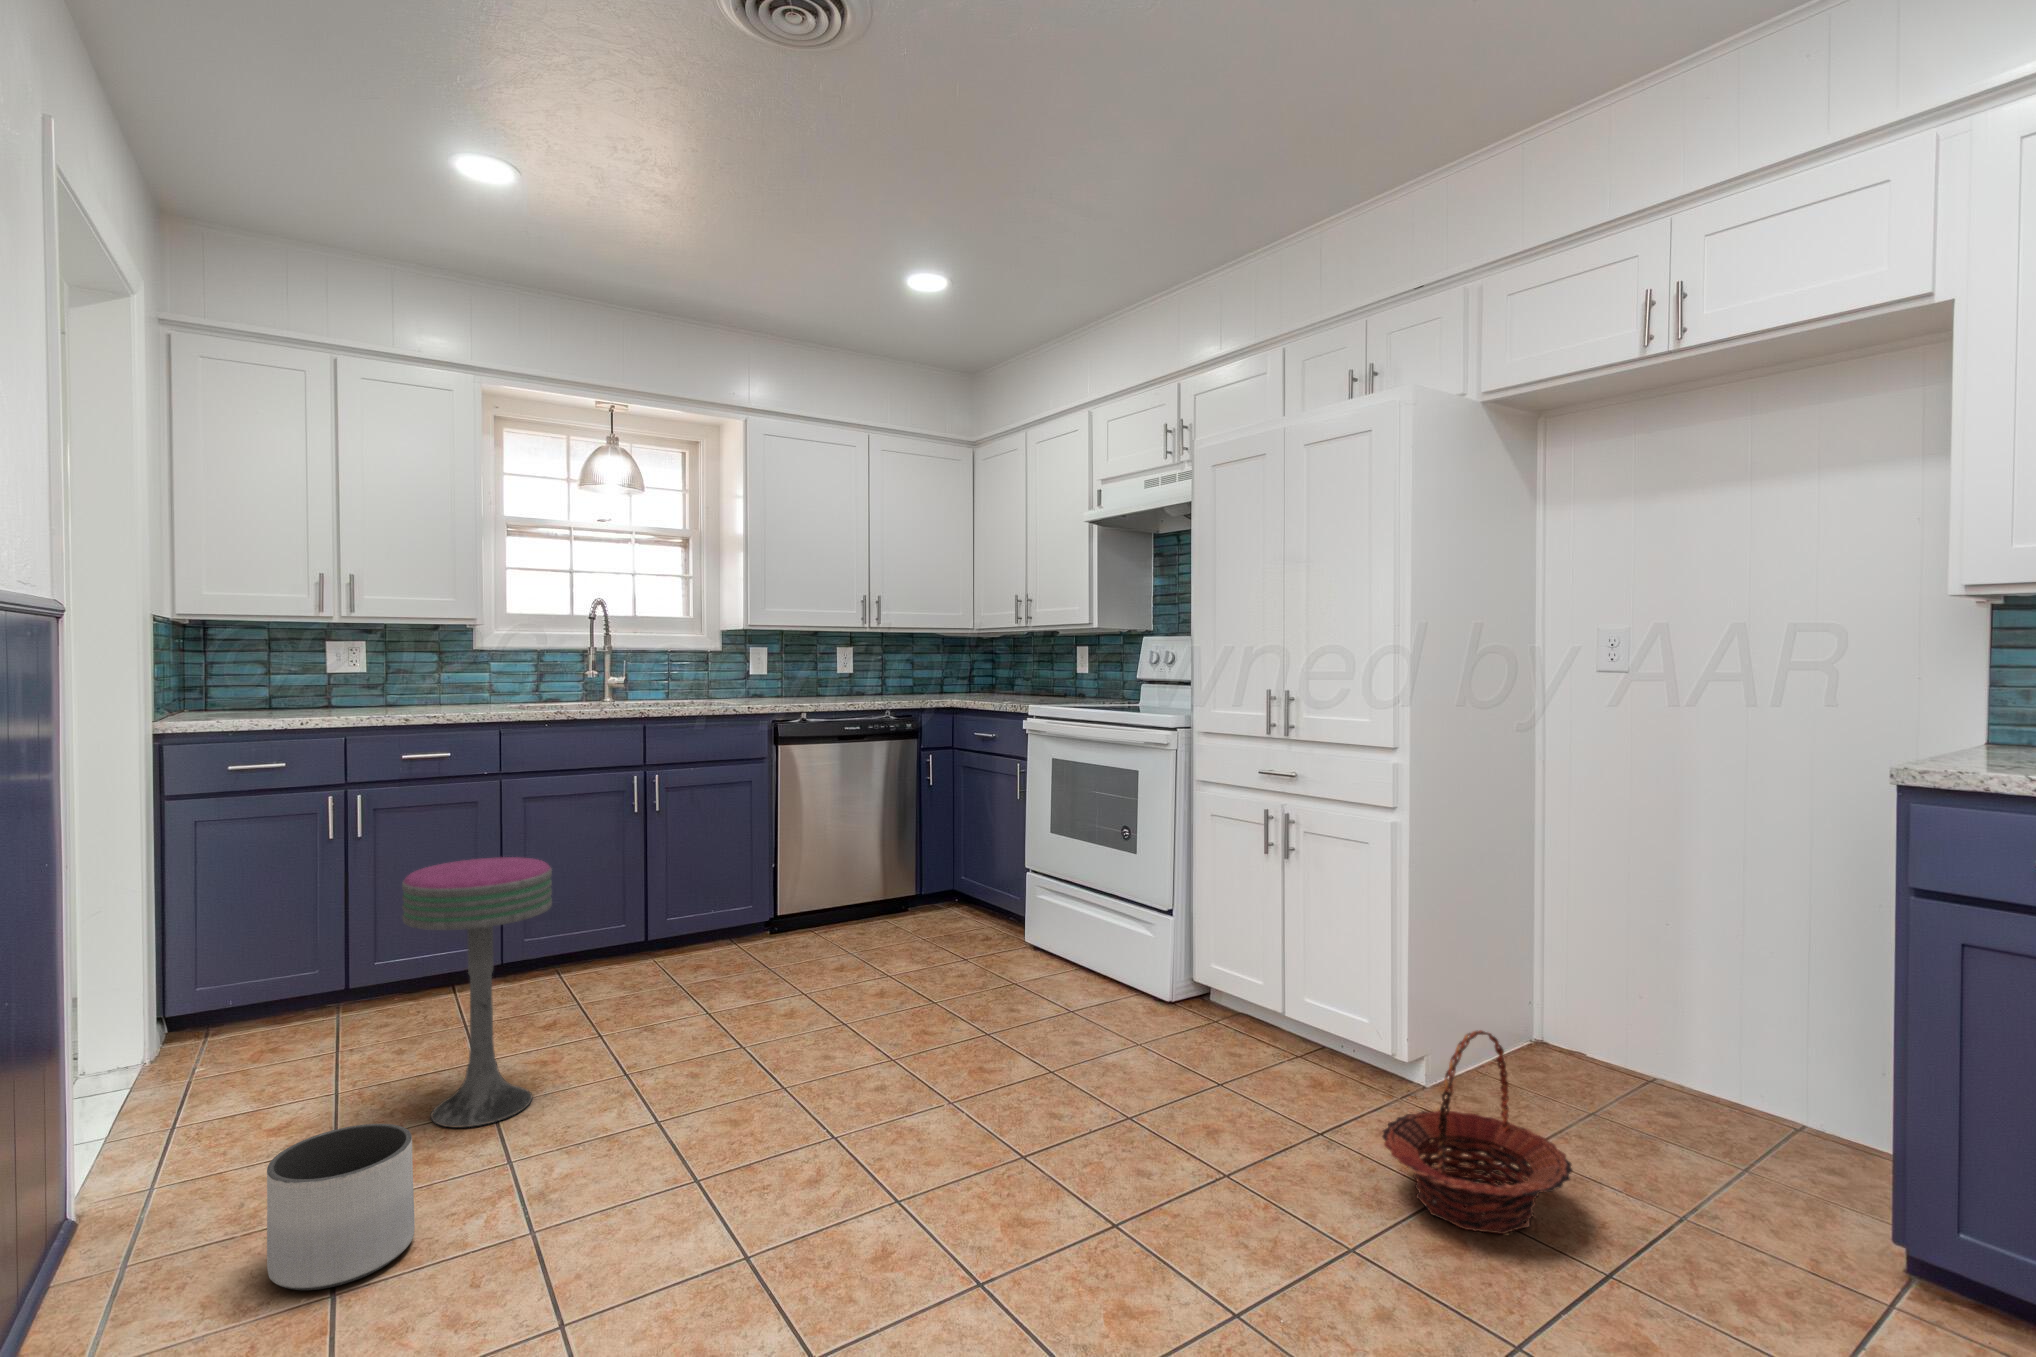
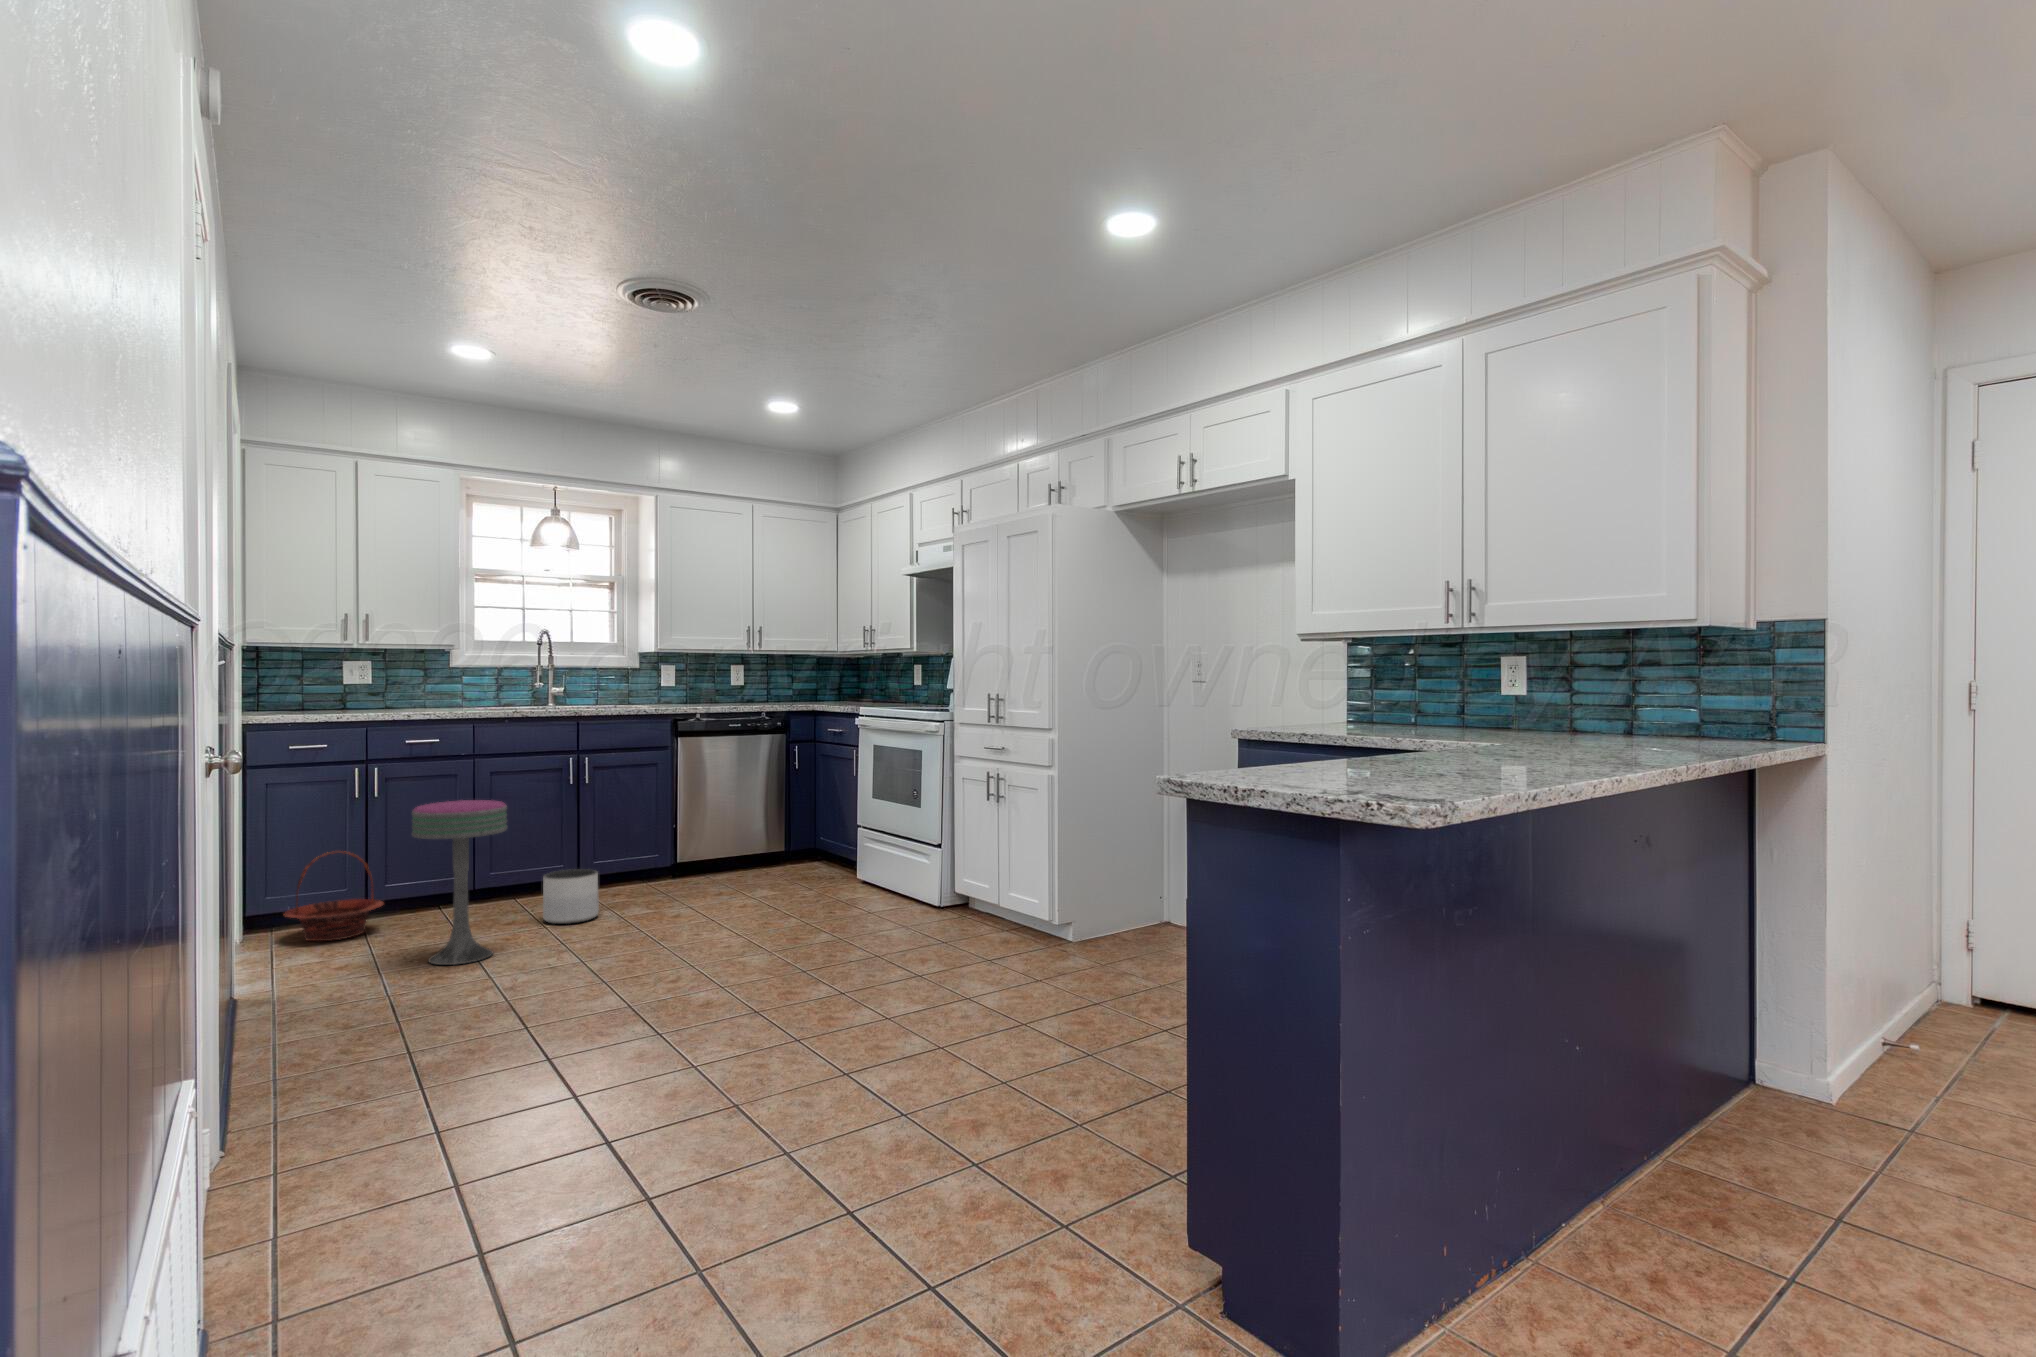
basket: present [1382,1030,1573,1234] -> present [284,851,383,941]
planter: present [267,1124,415,1290] -> present [543,869,599,924]

